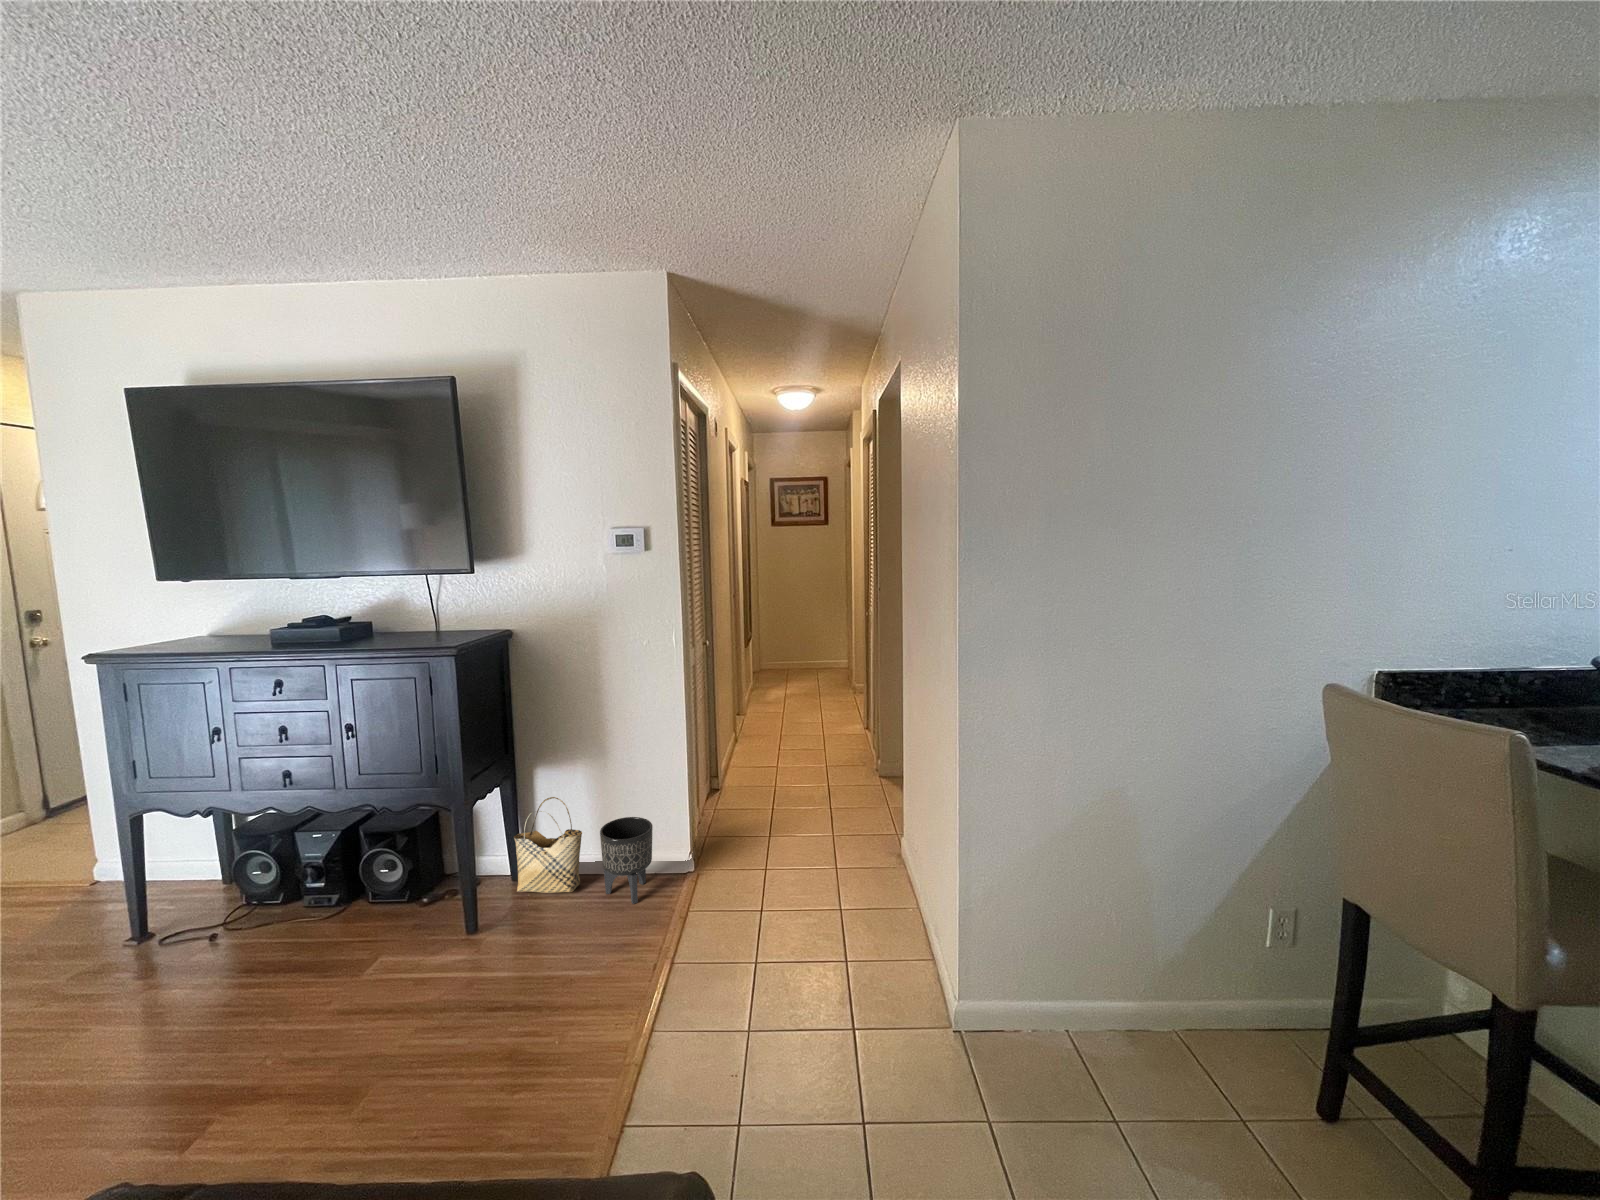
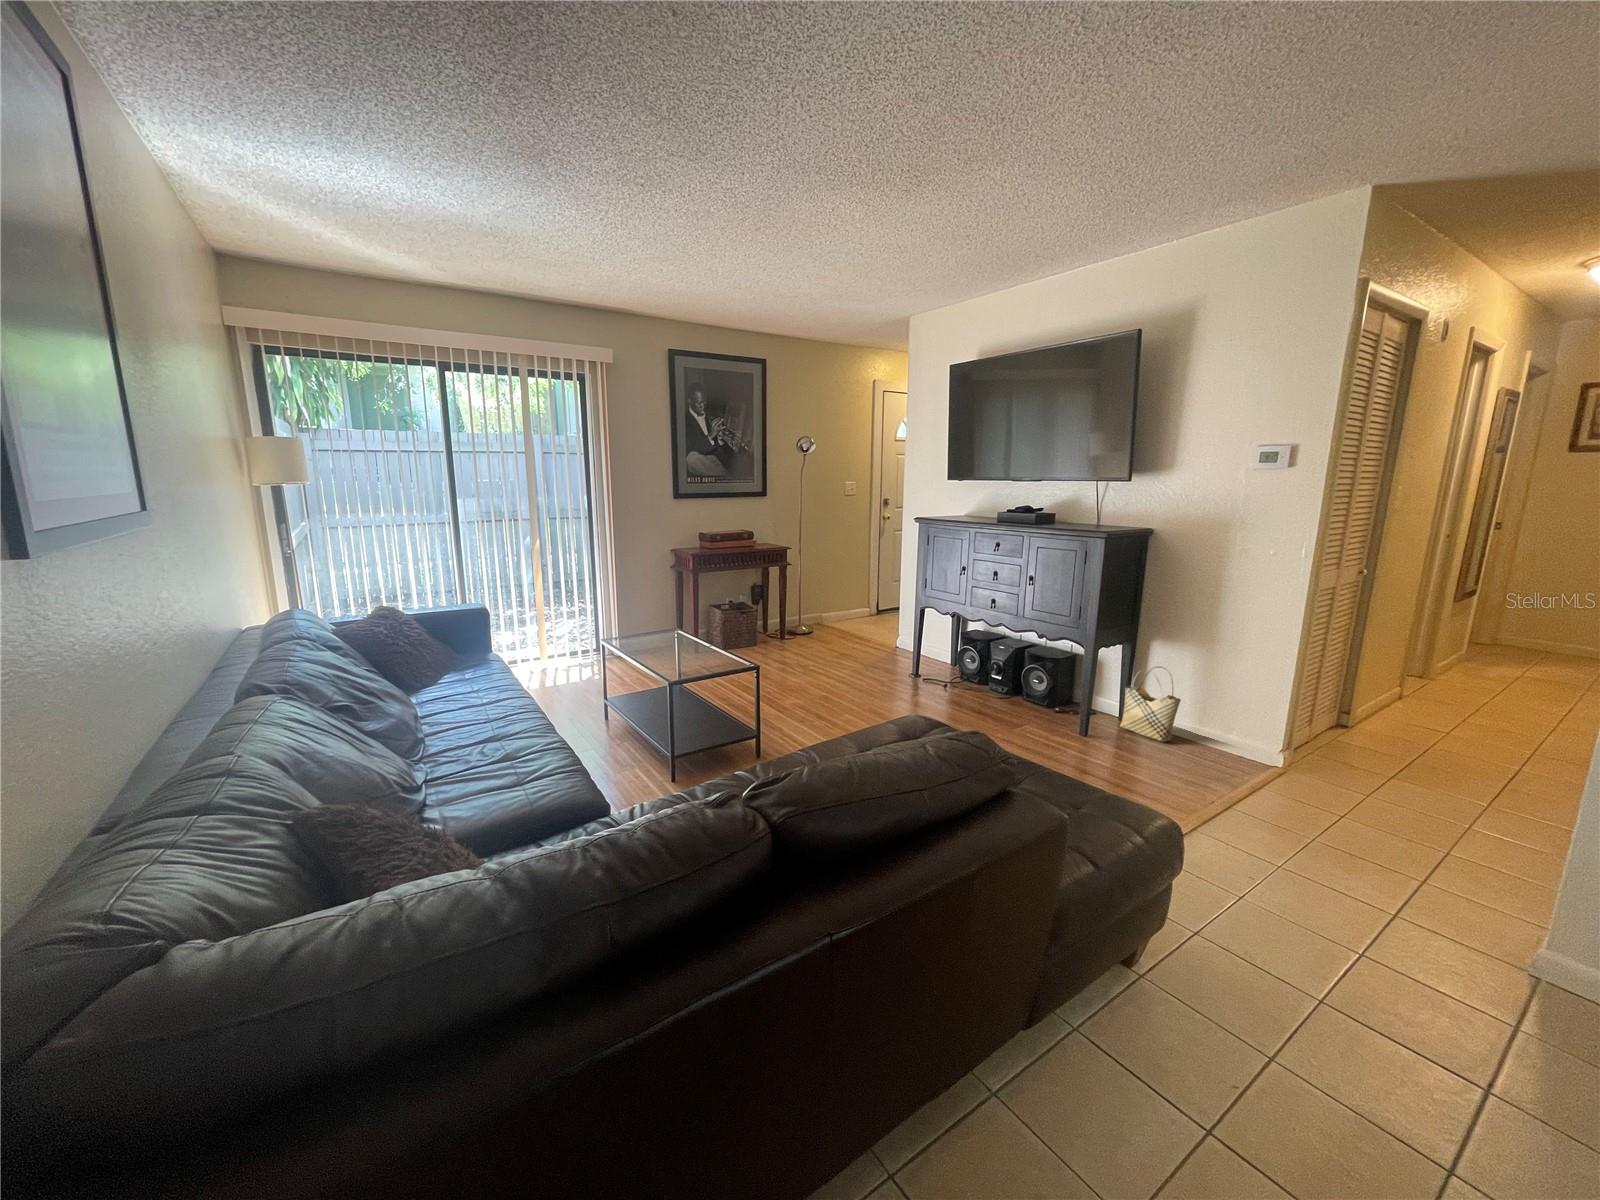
planter: present [600,817,653,904] -> none [1191,698,1247,768]

